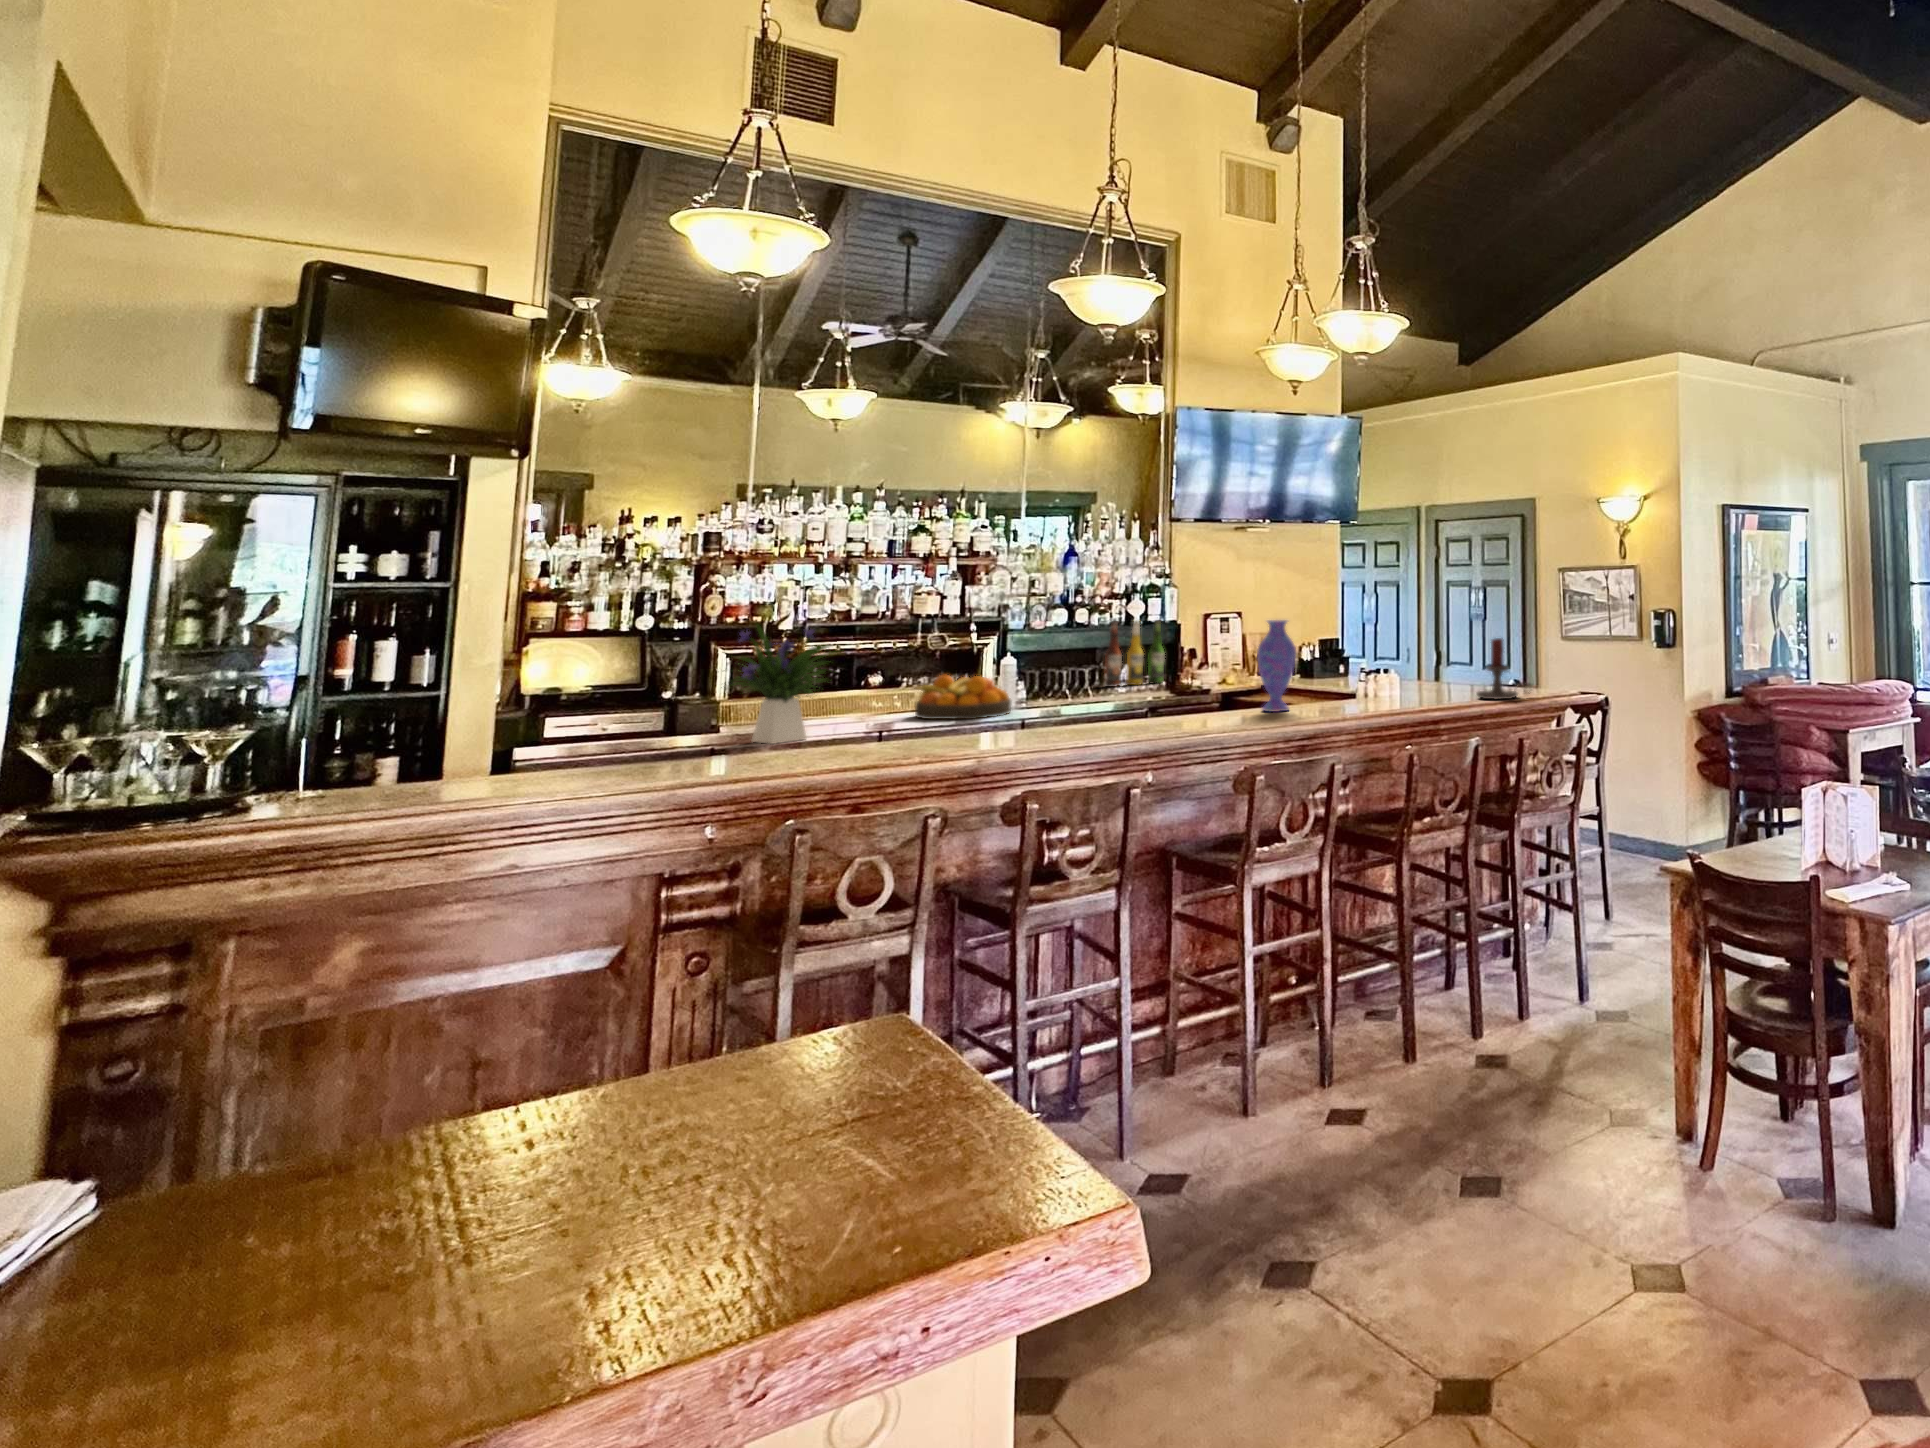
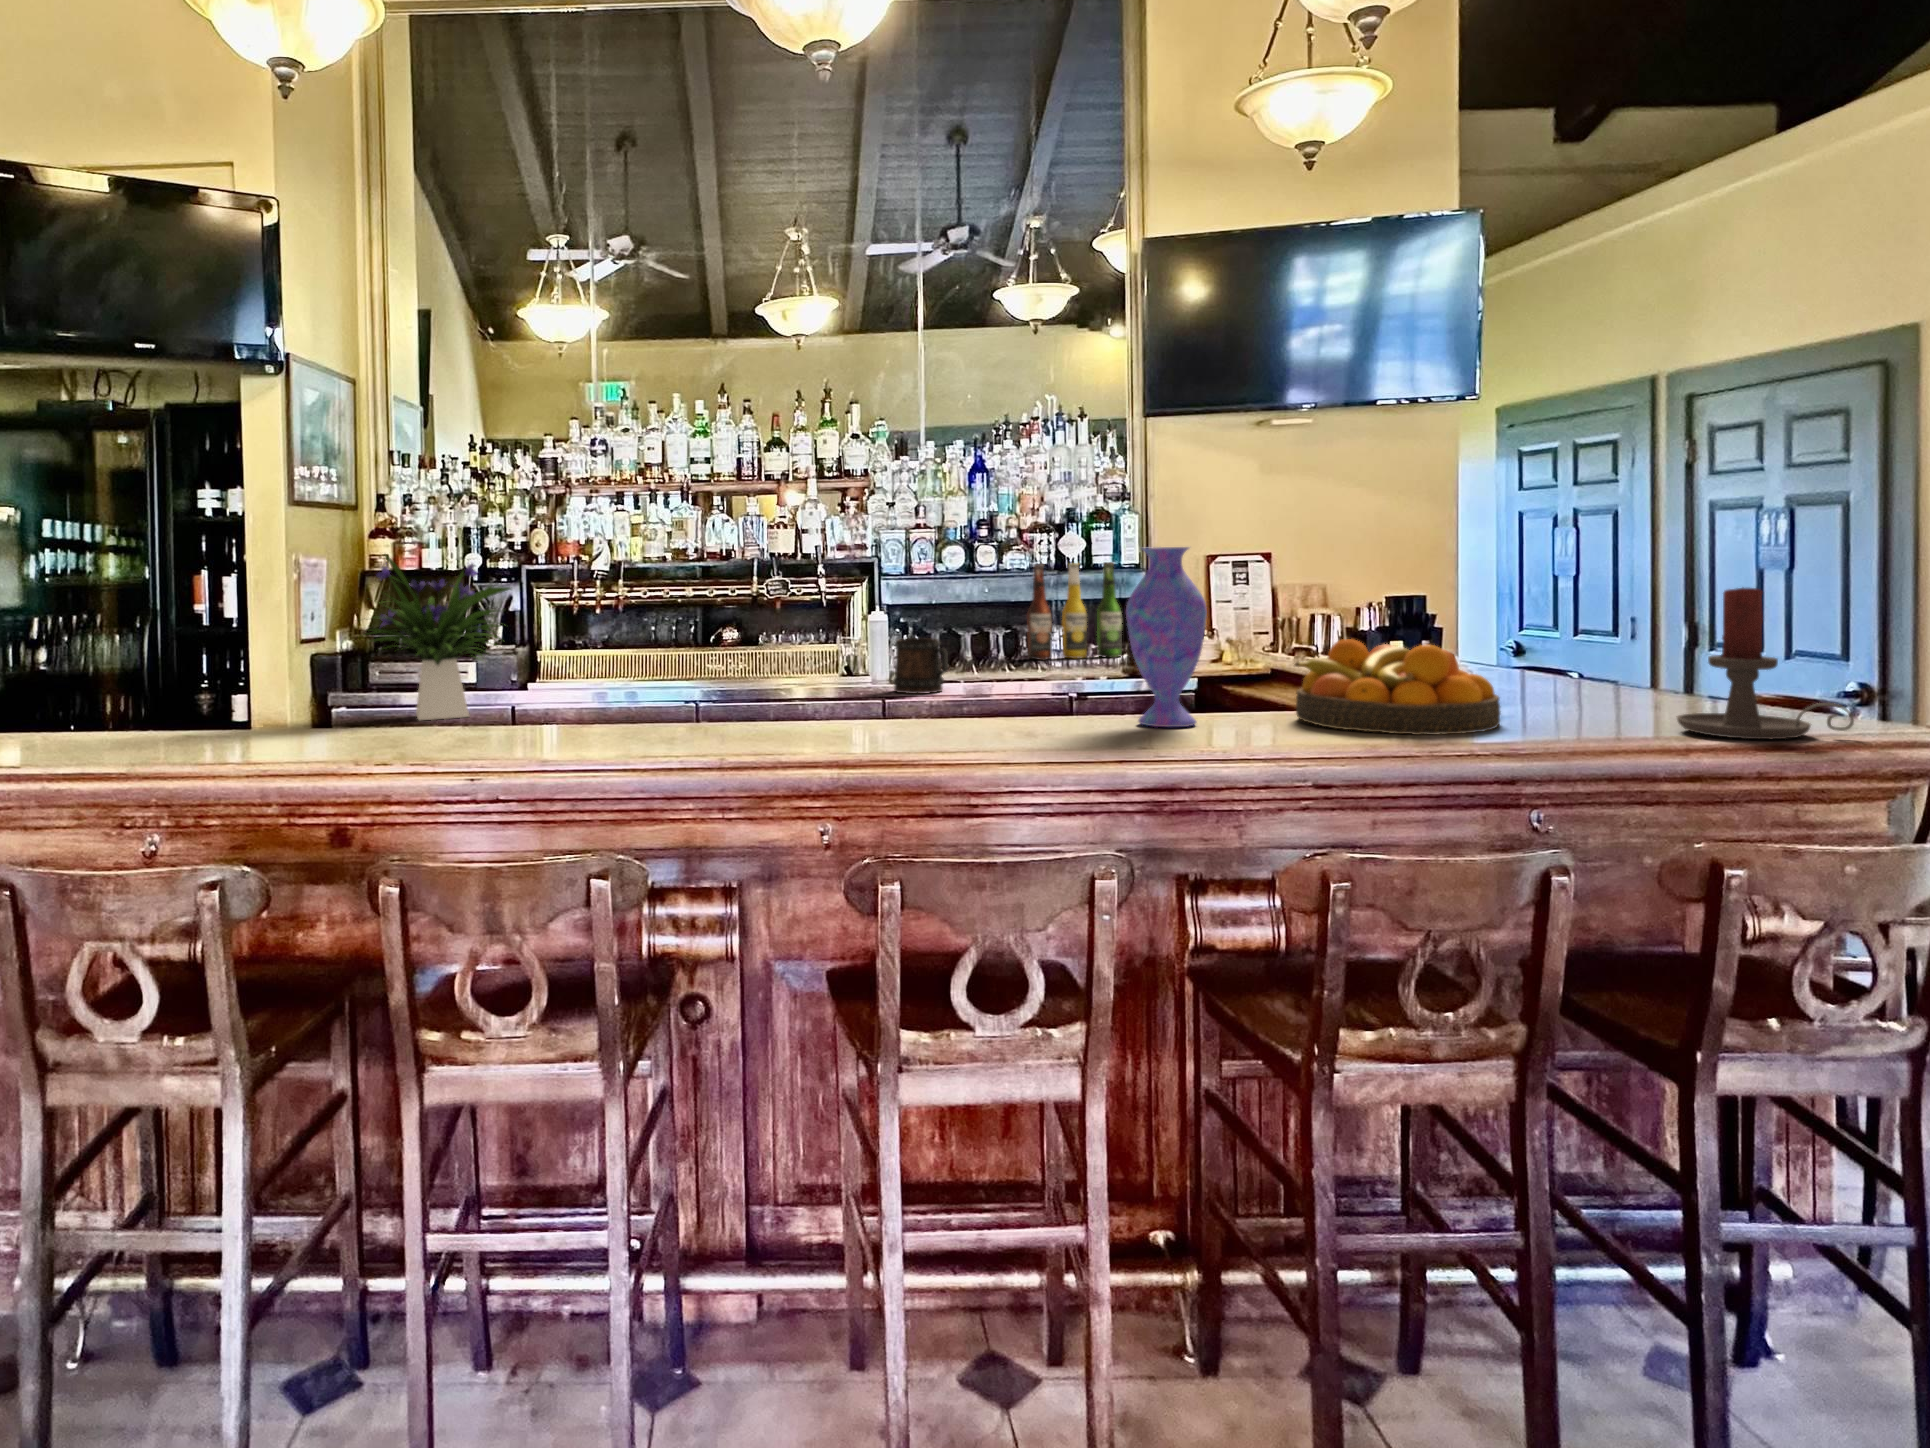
beer mug: none [1073,673,1112,708] -> present [893,638,948,694]
fruit bowl: present [915,675,1011,719] -> present [1294,639,1501,735]

